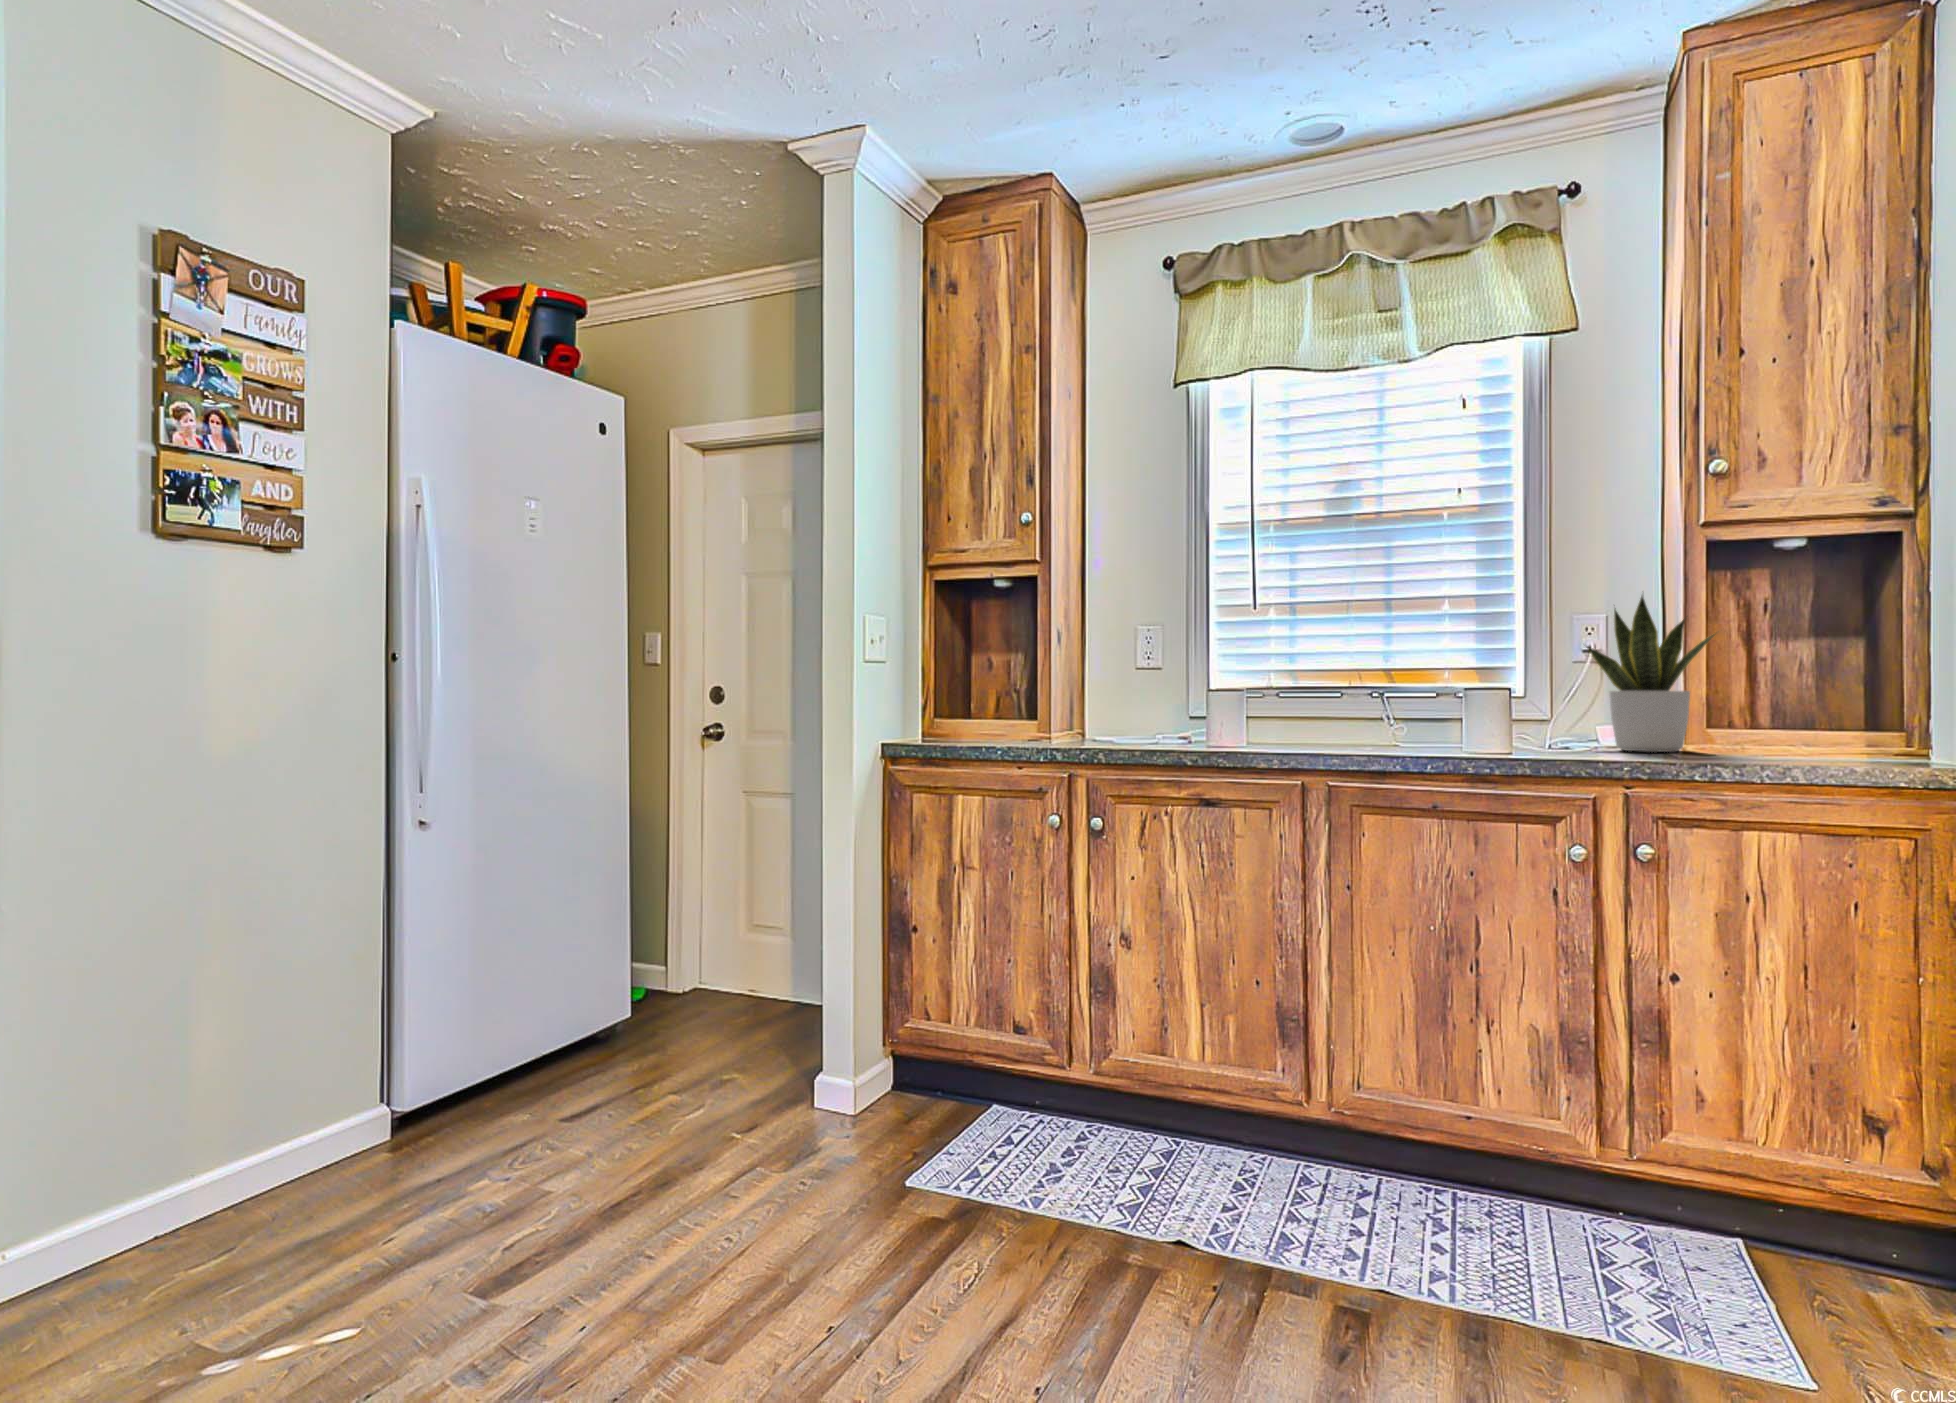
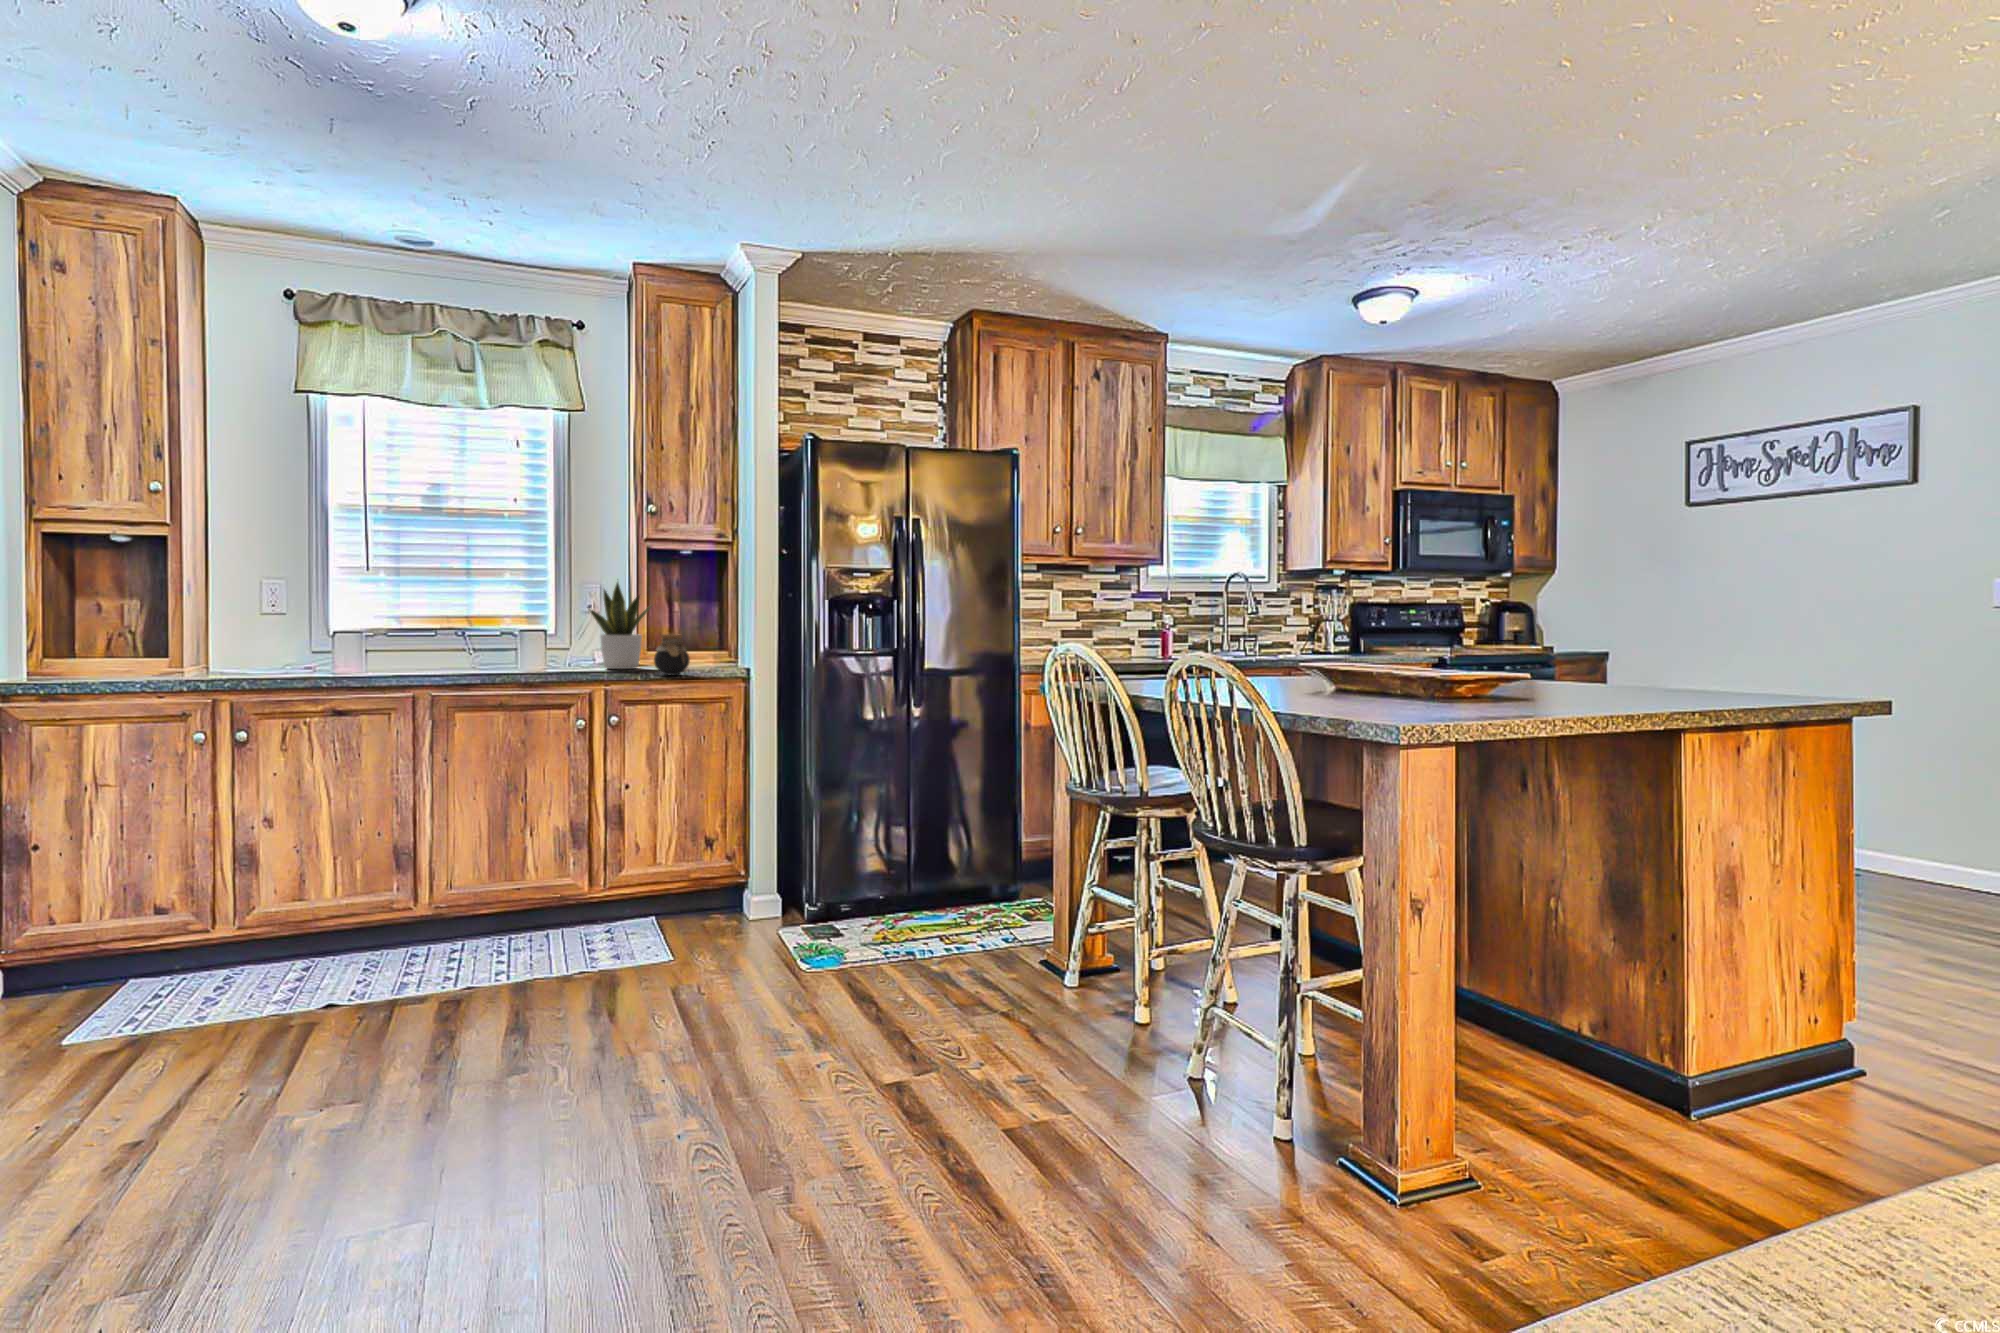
jar: none [1723,686,1804,765] -> present [654,634,690,676]

